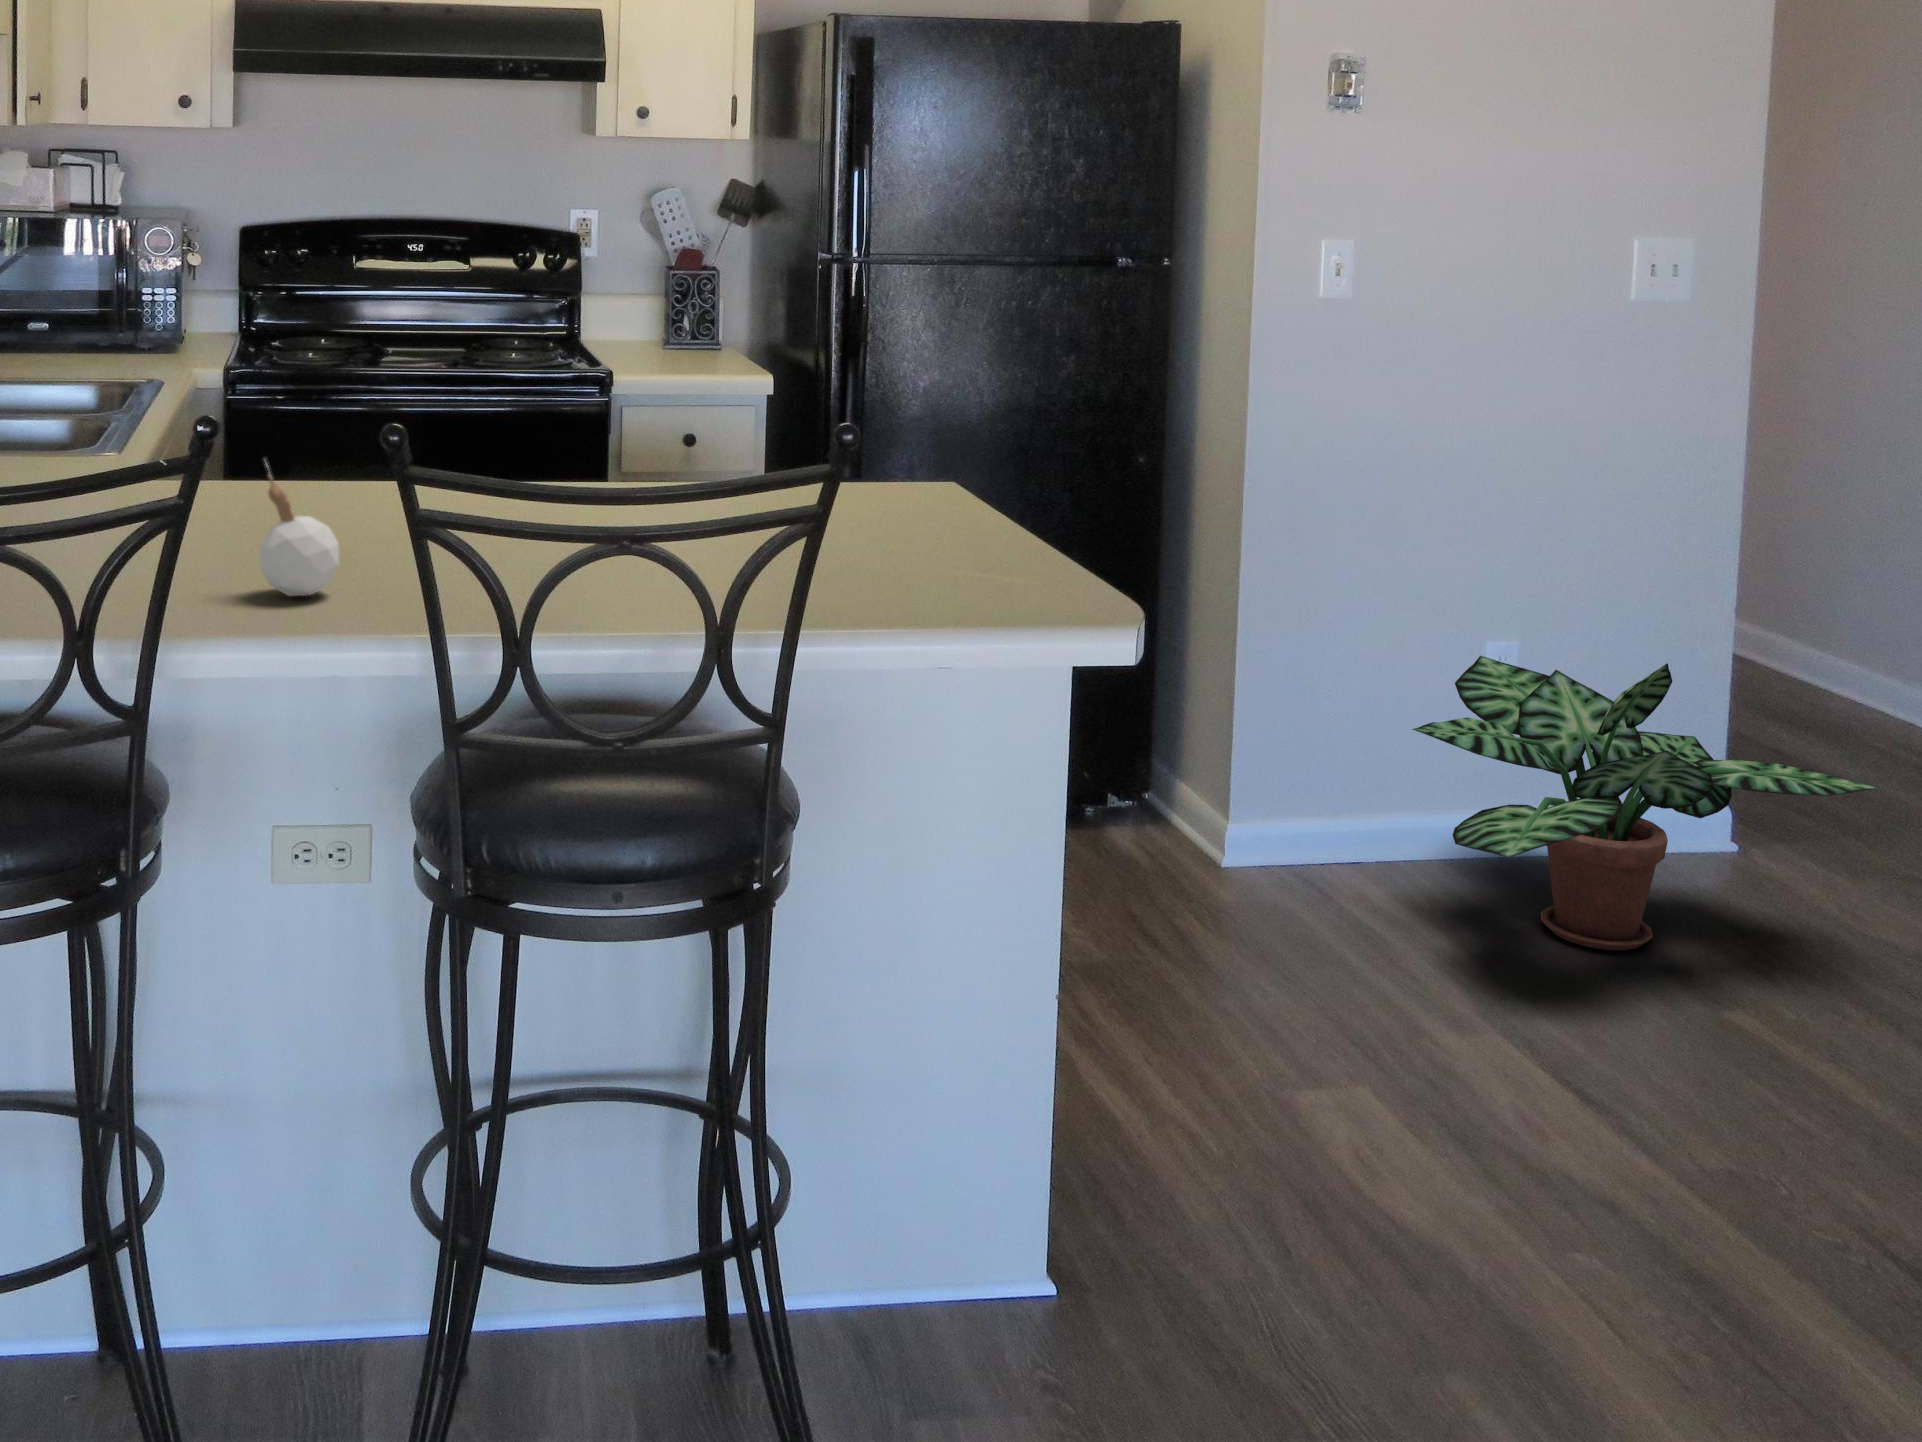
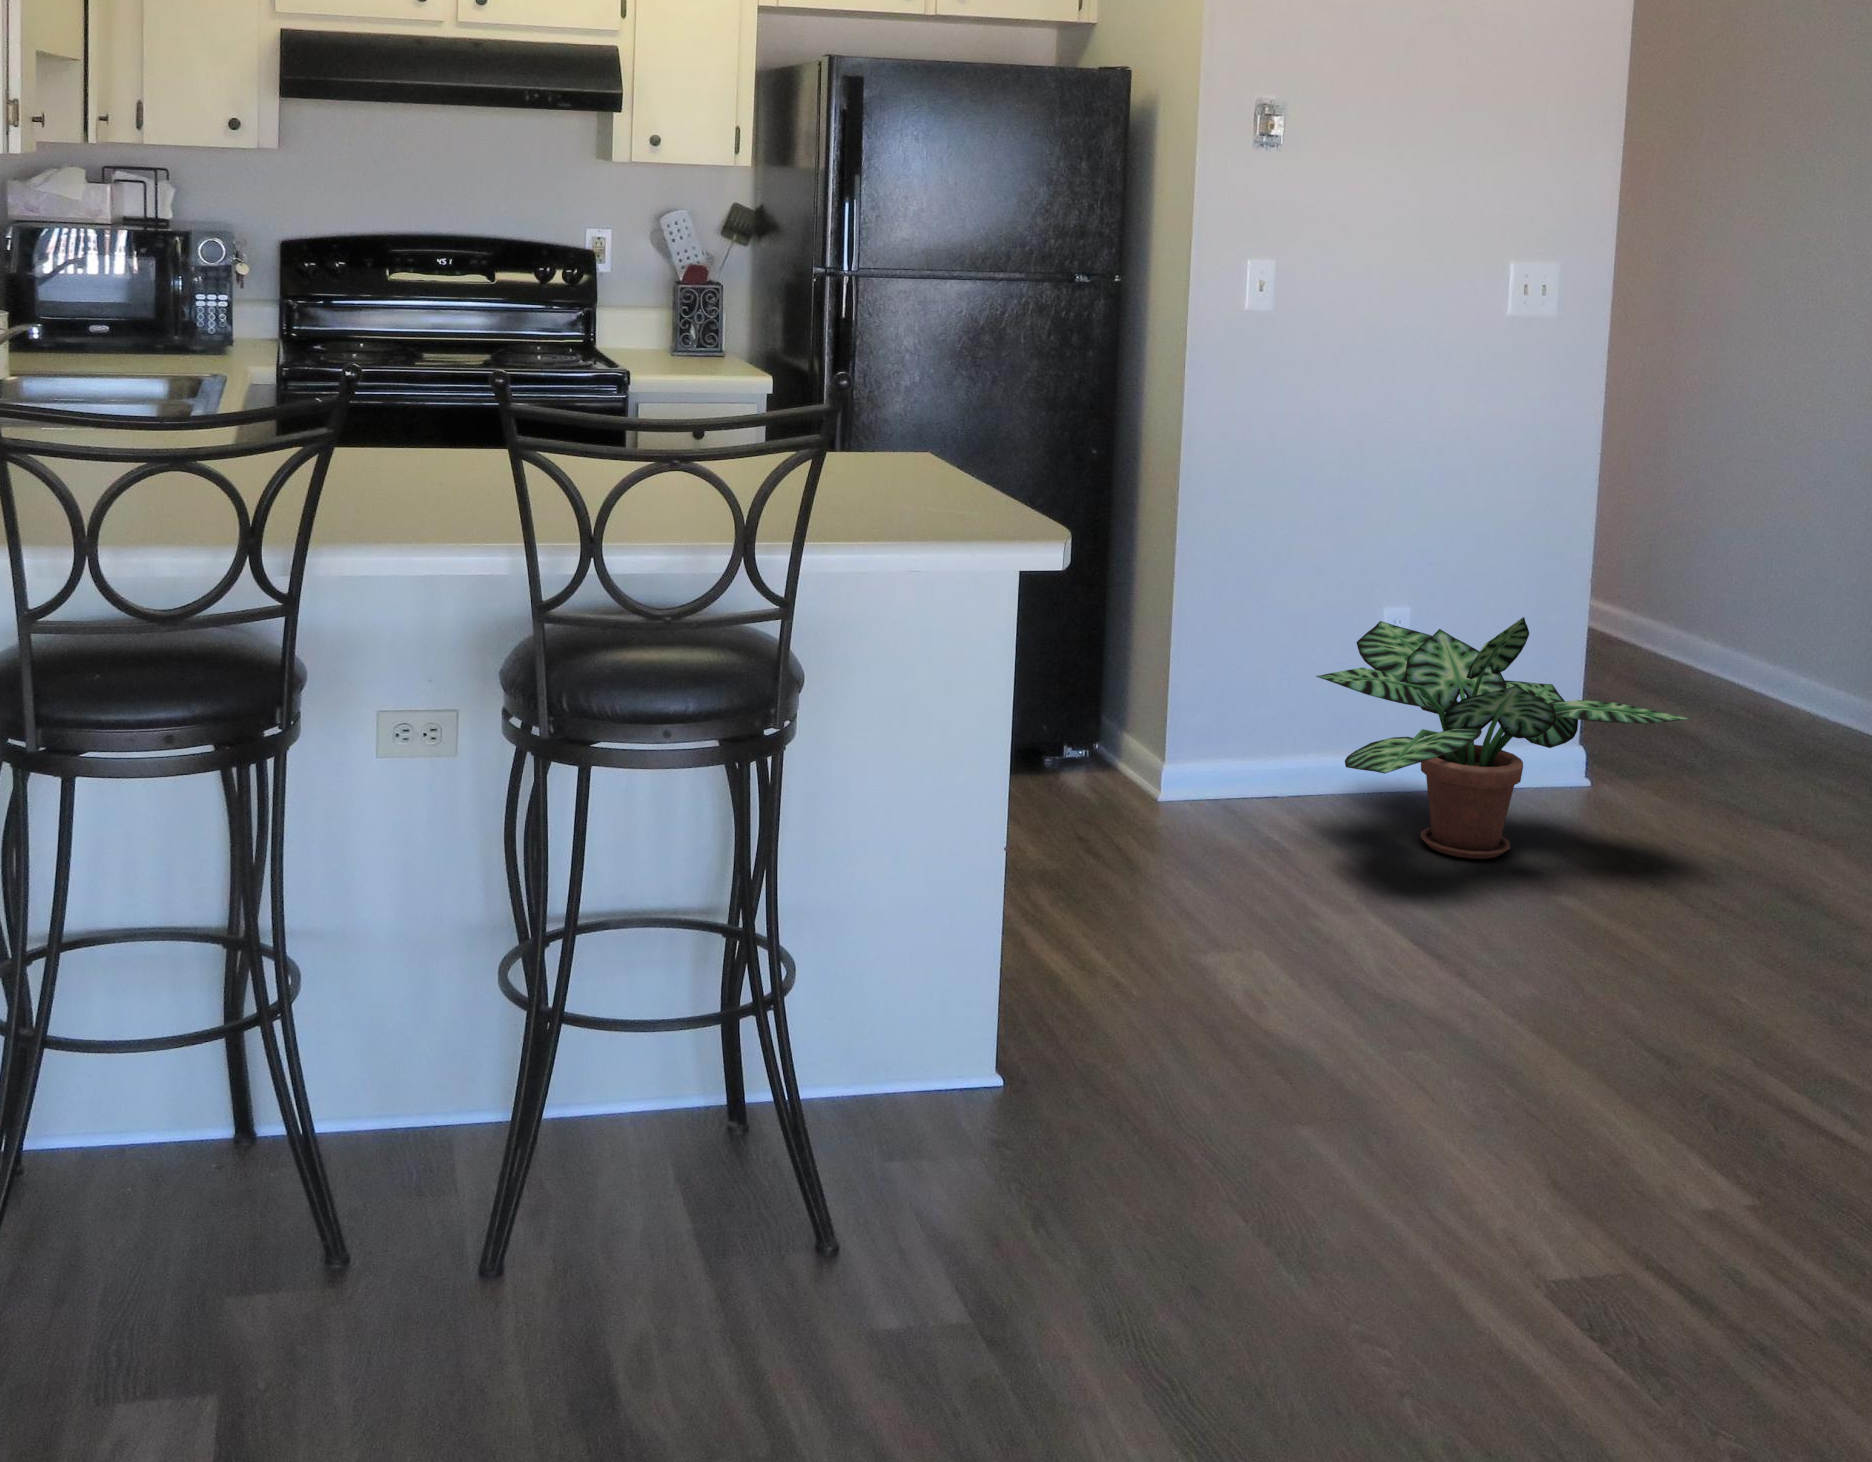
candle: present [260,472,339,596] -> none [374,412,438,522]

